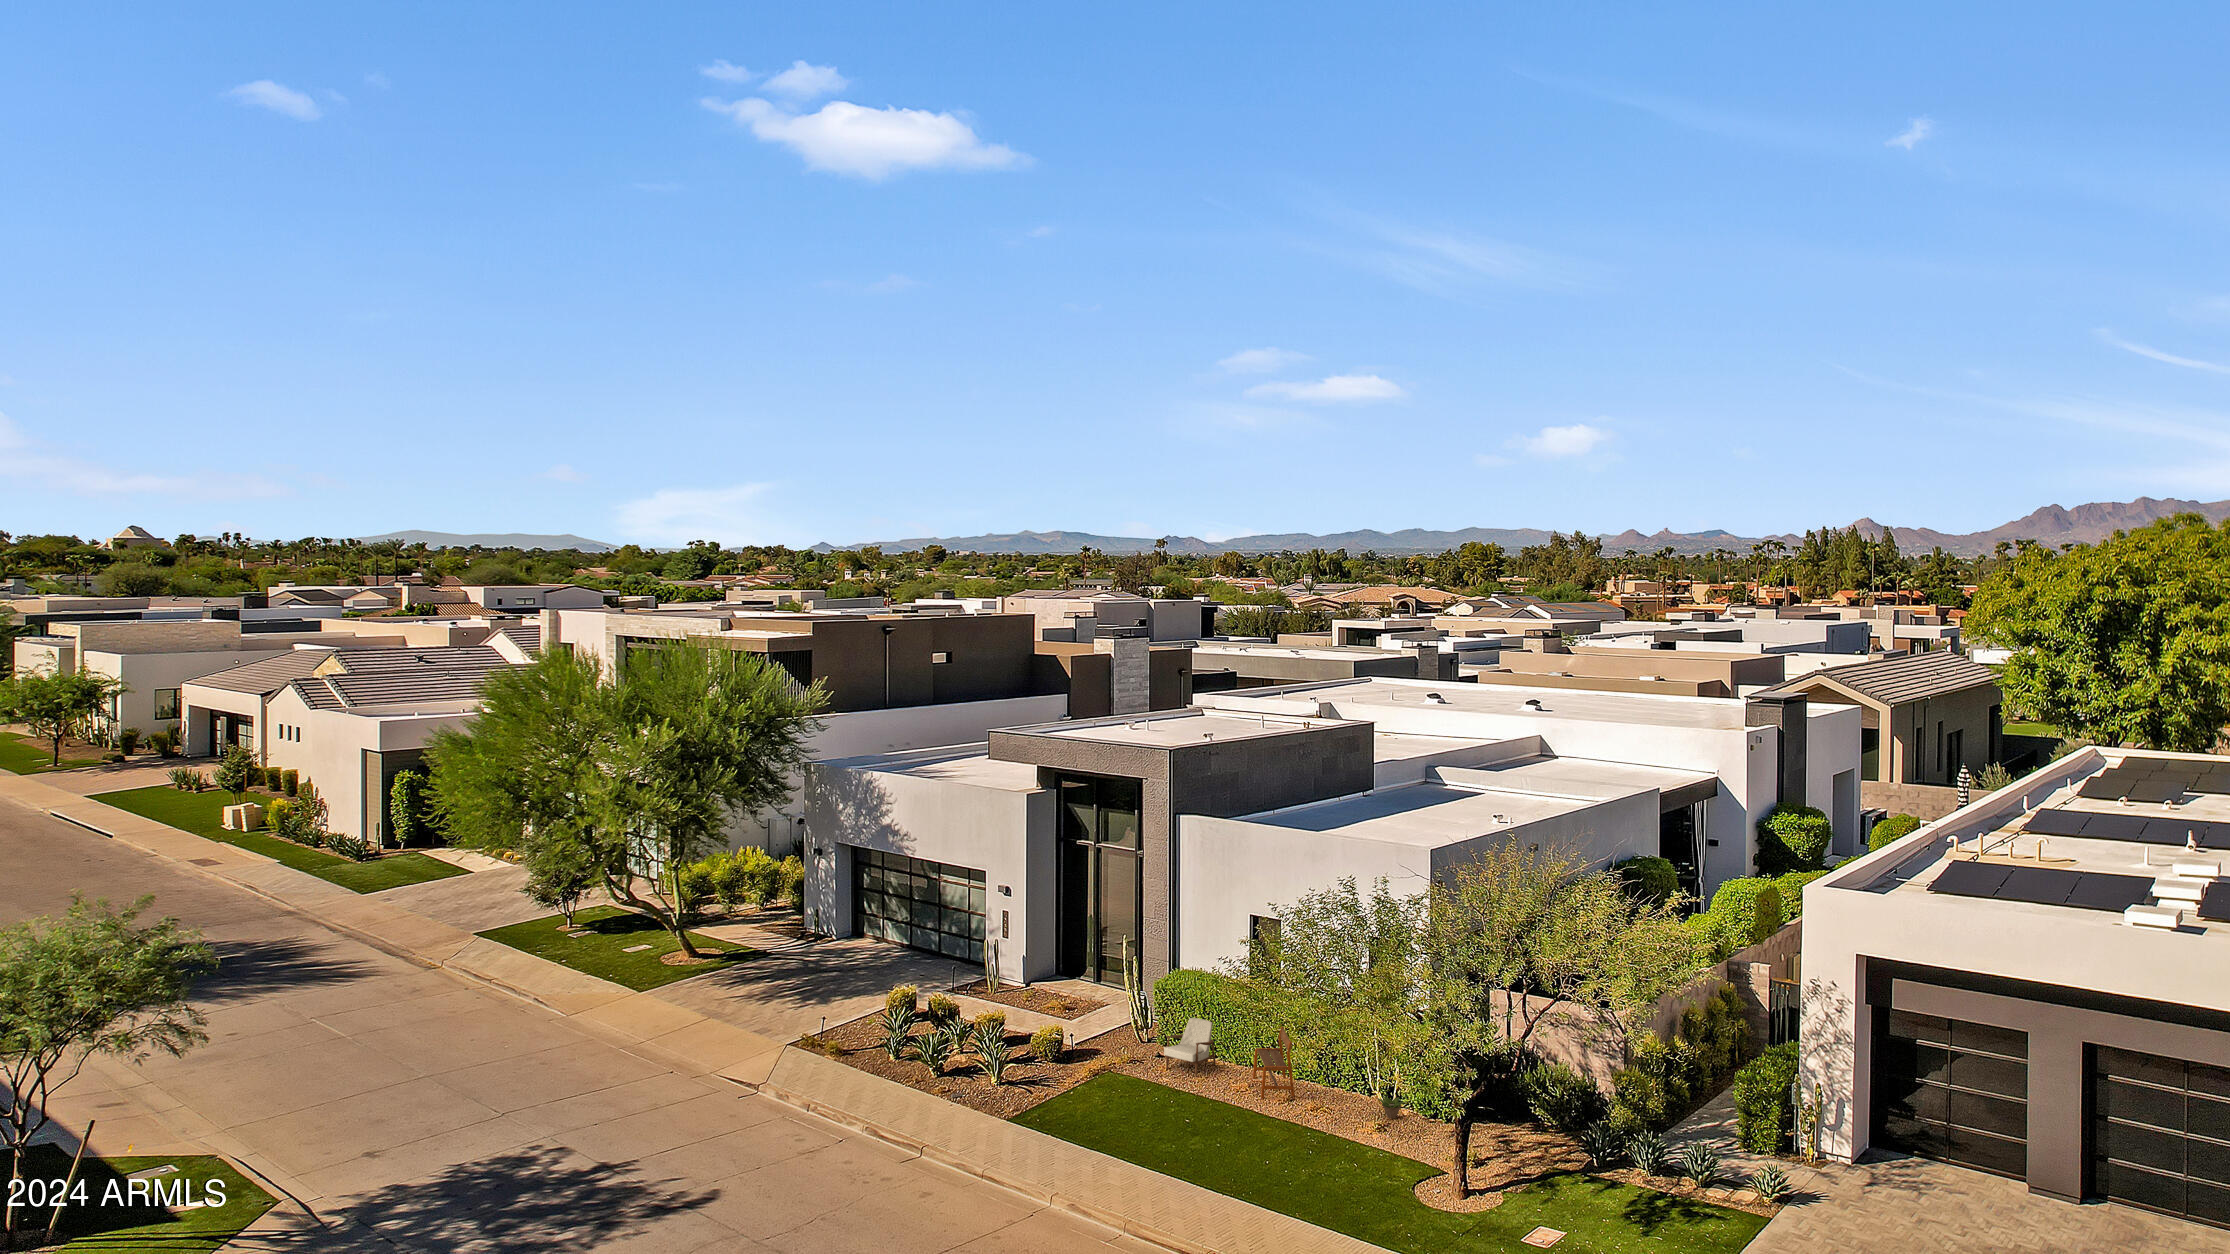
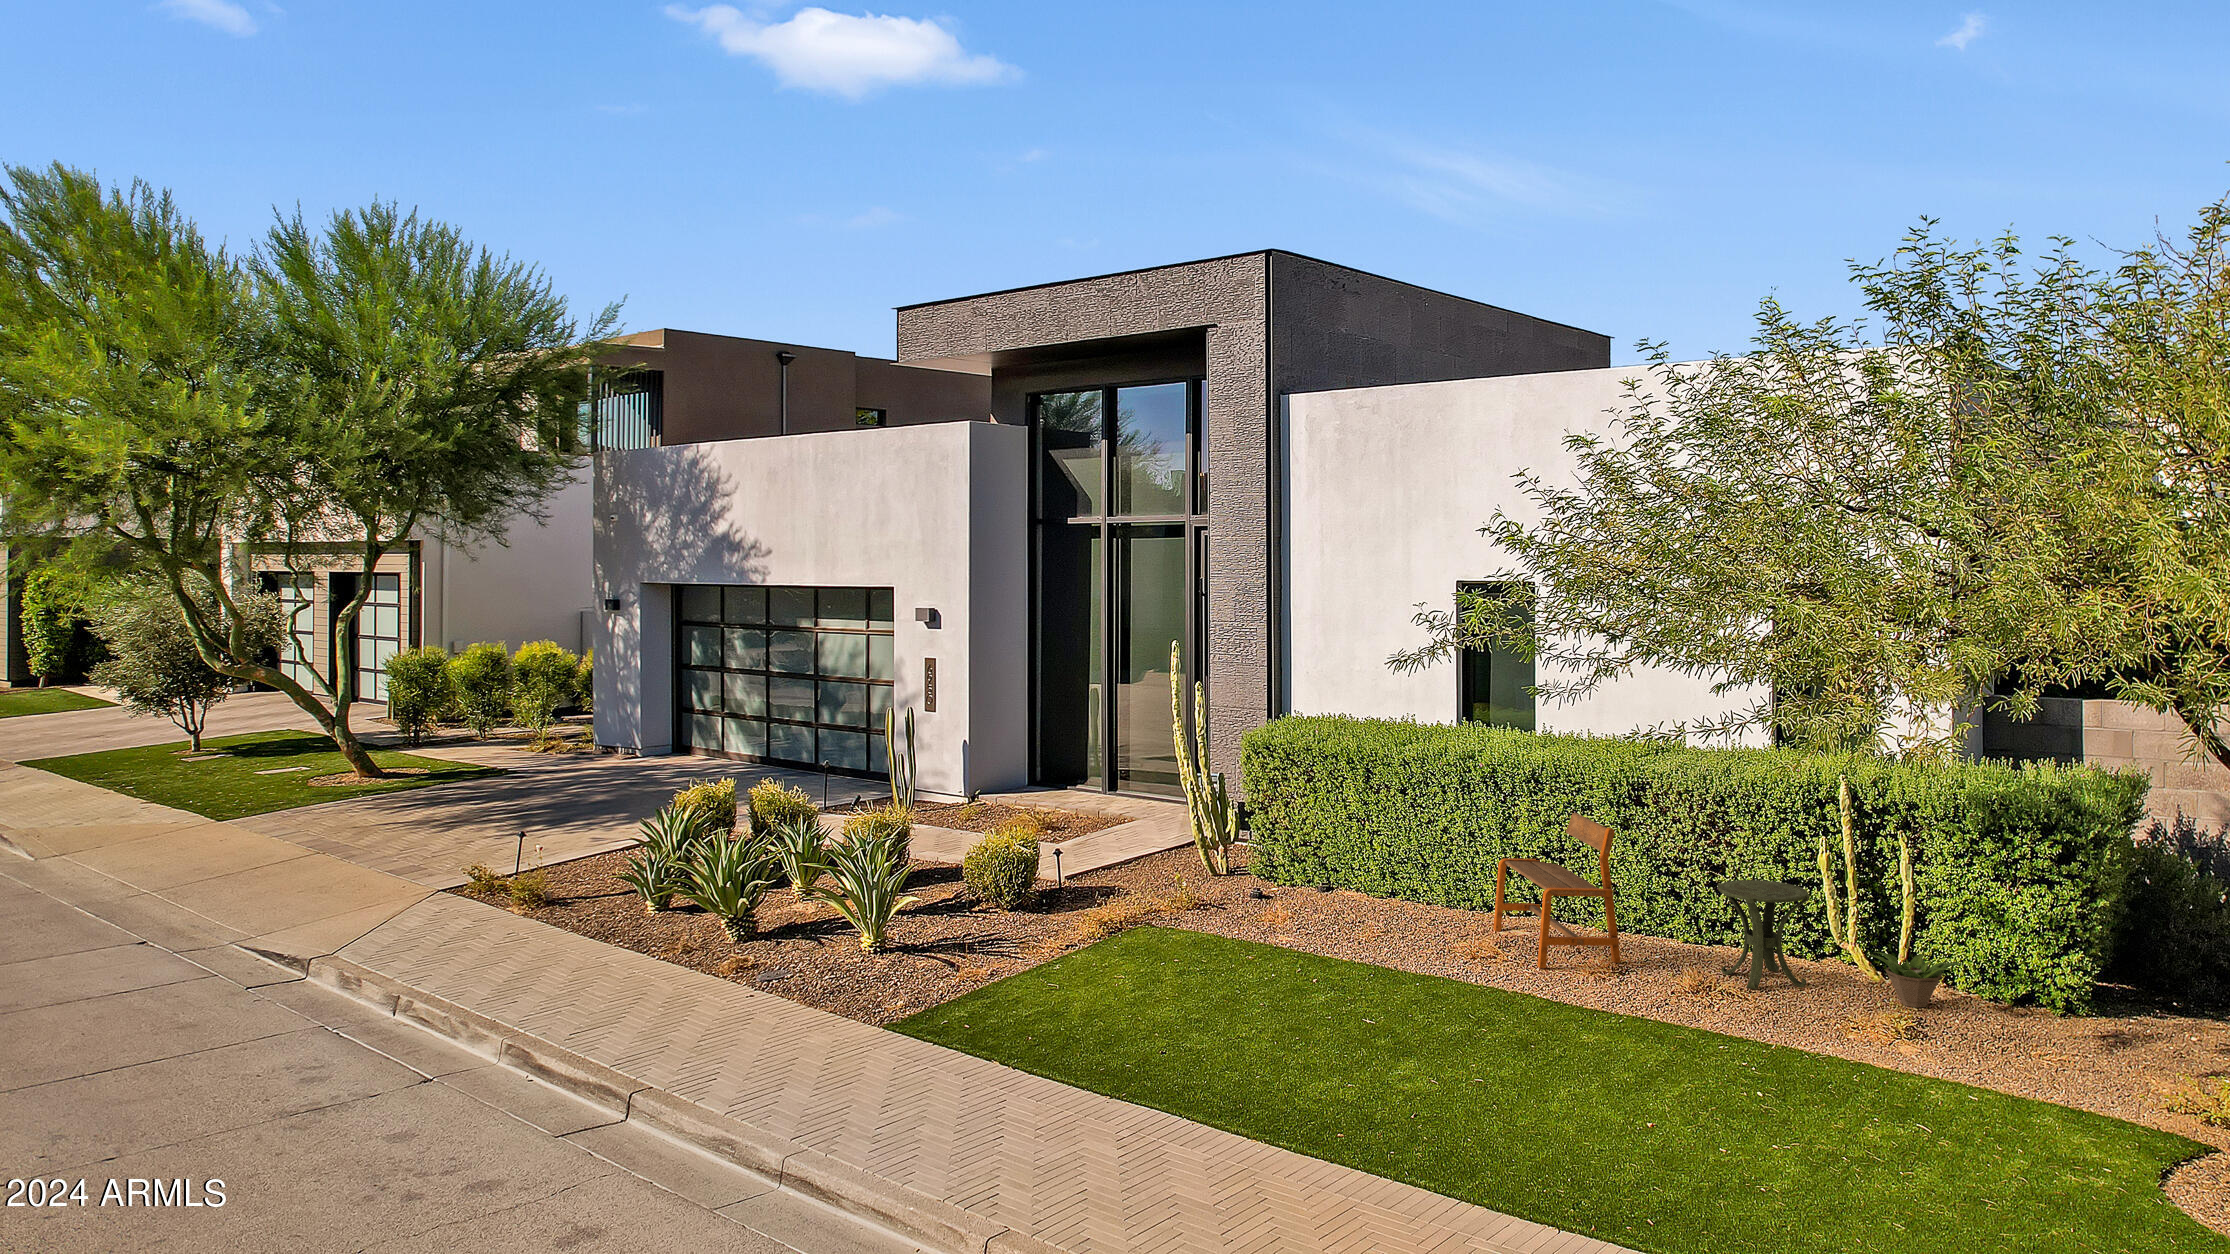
armchair: present [1164,1018,1216,1077] -> none [1275,804,1394,928]
side table: none [1328,1064,1360,1110] -> present [1718,880,1809,989]

